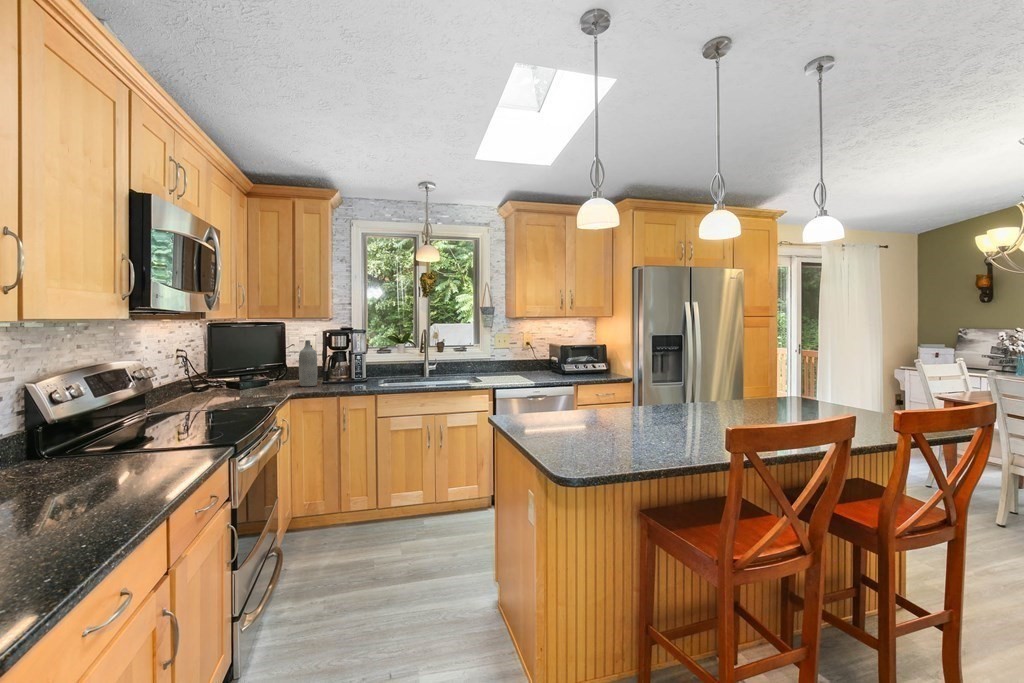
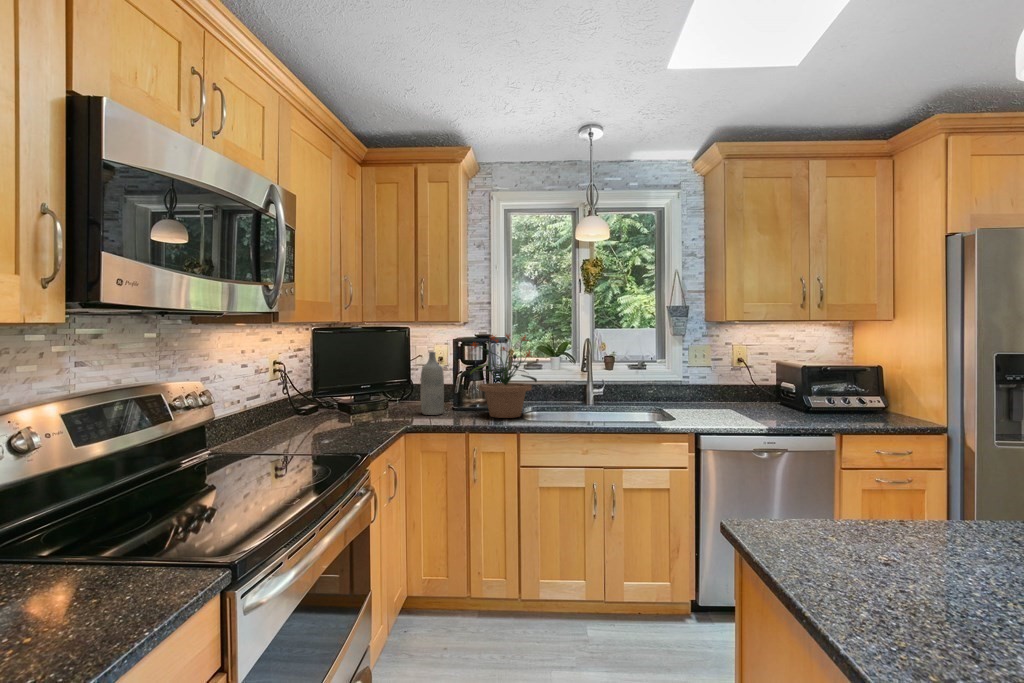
potted plant: none [337,326,388,386] -> present [470,334,537,418]

